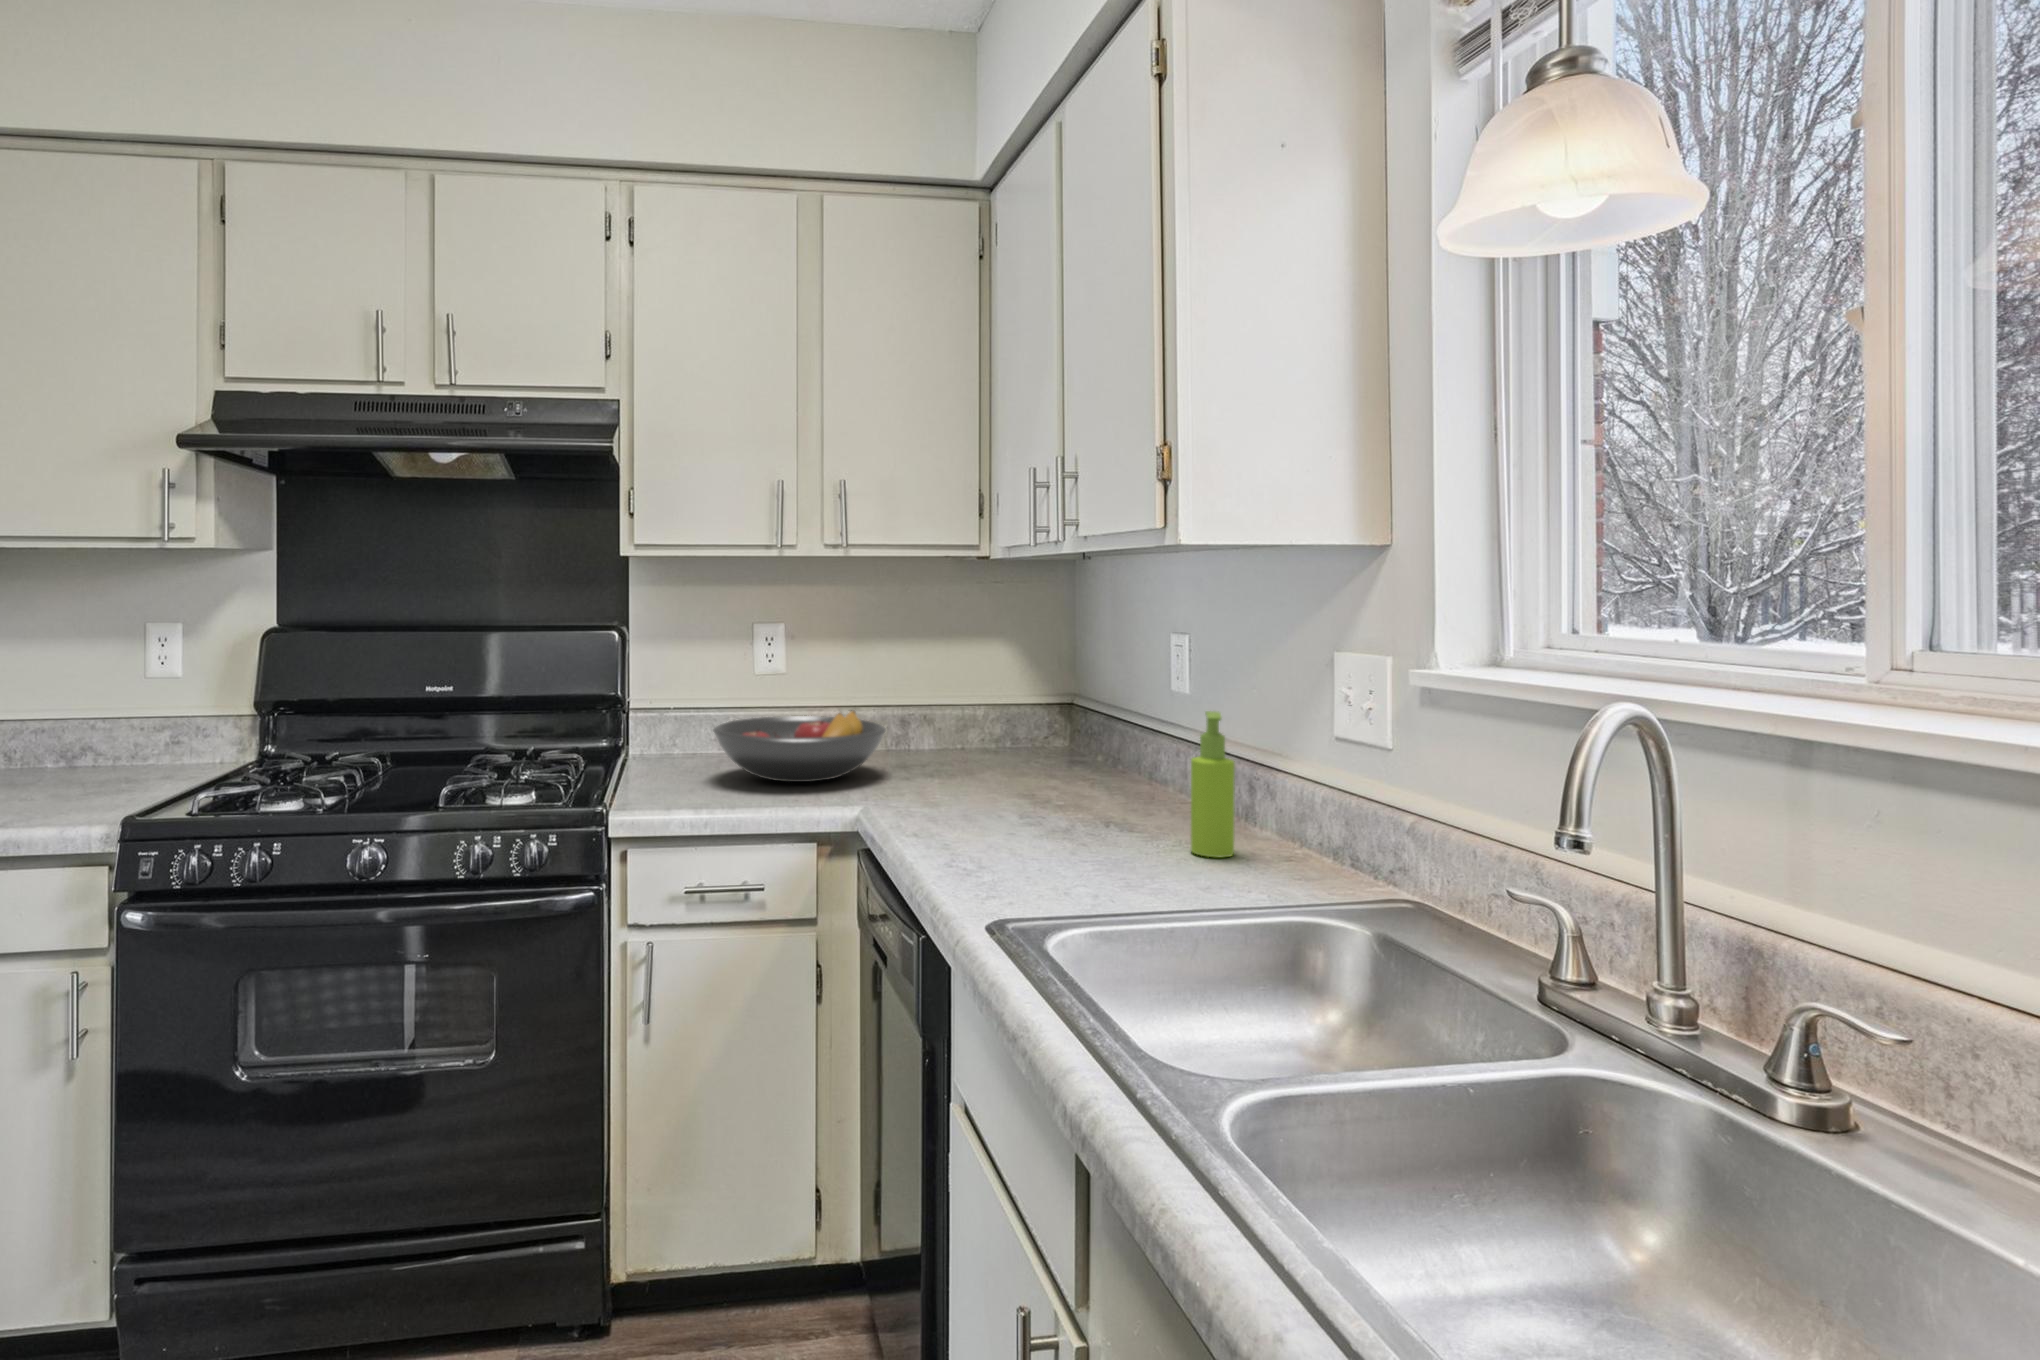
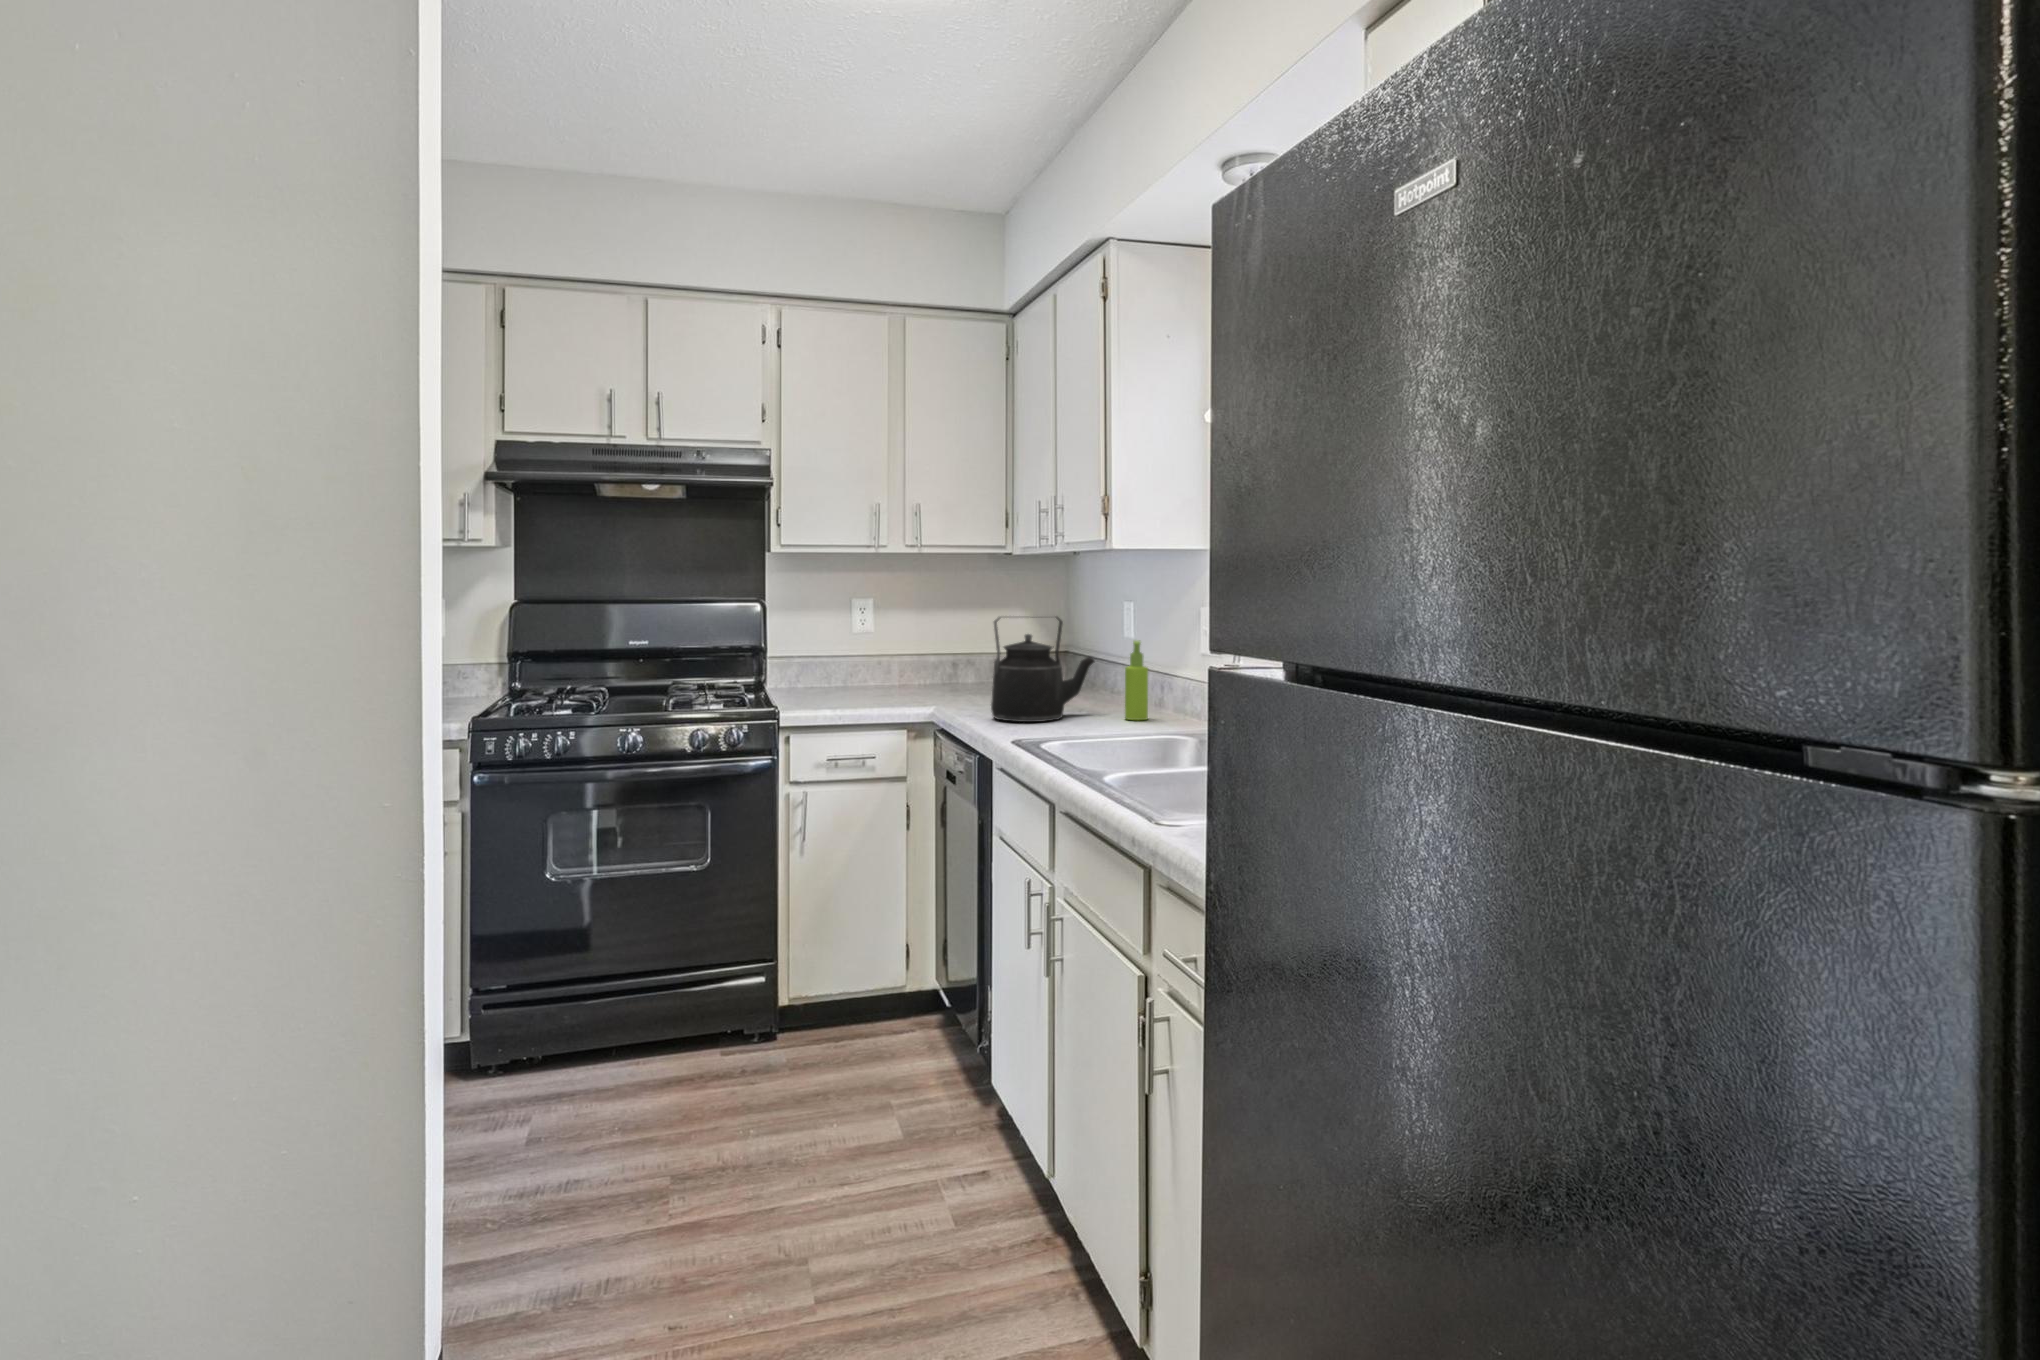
kettle: none [951,664,1133,853] -> present [991,616,1094,722]
fruit bowl: present [713,710,886,782] -> none [831,653,945,698]

